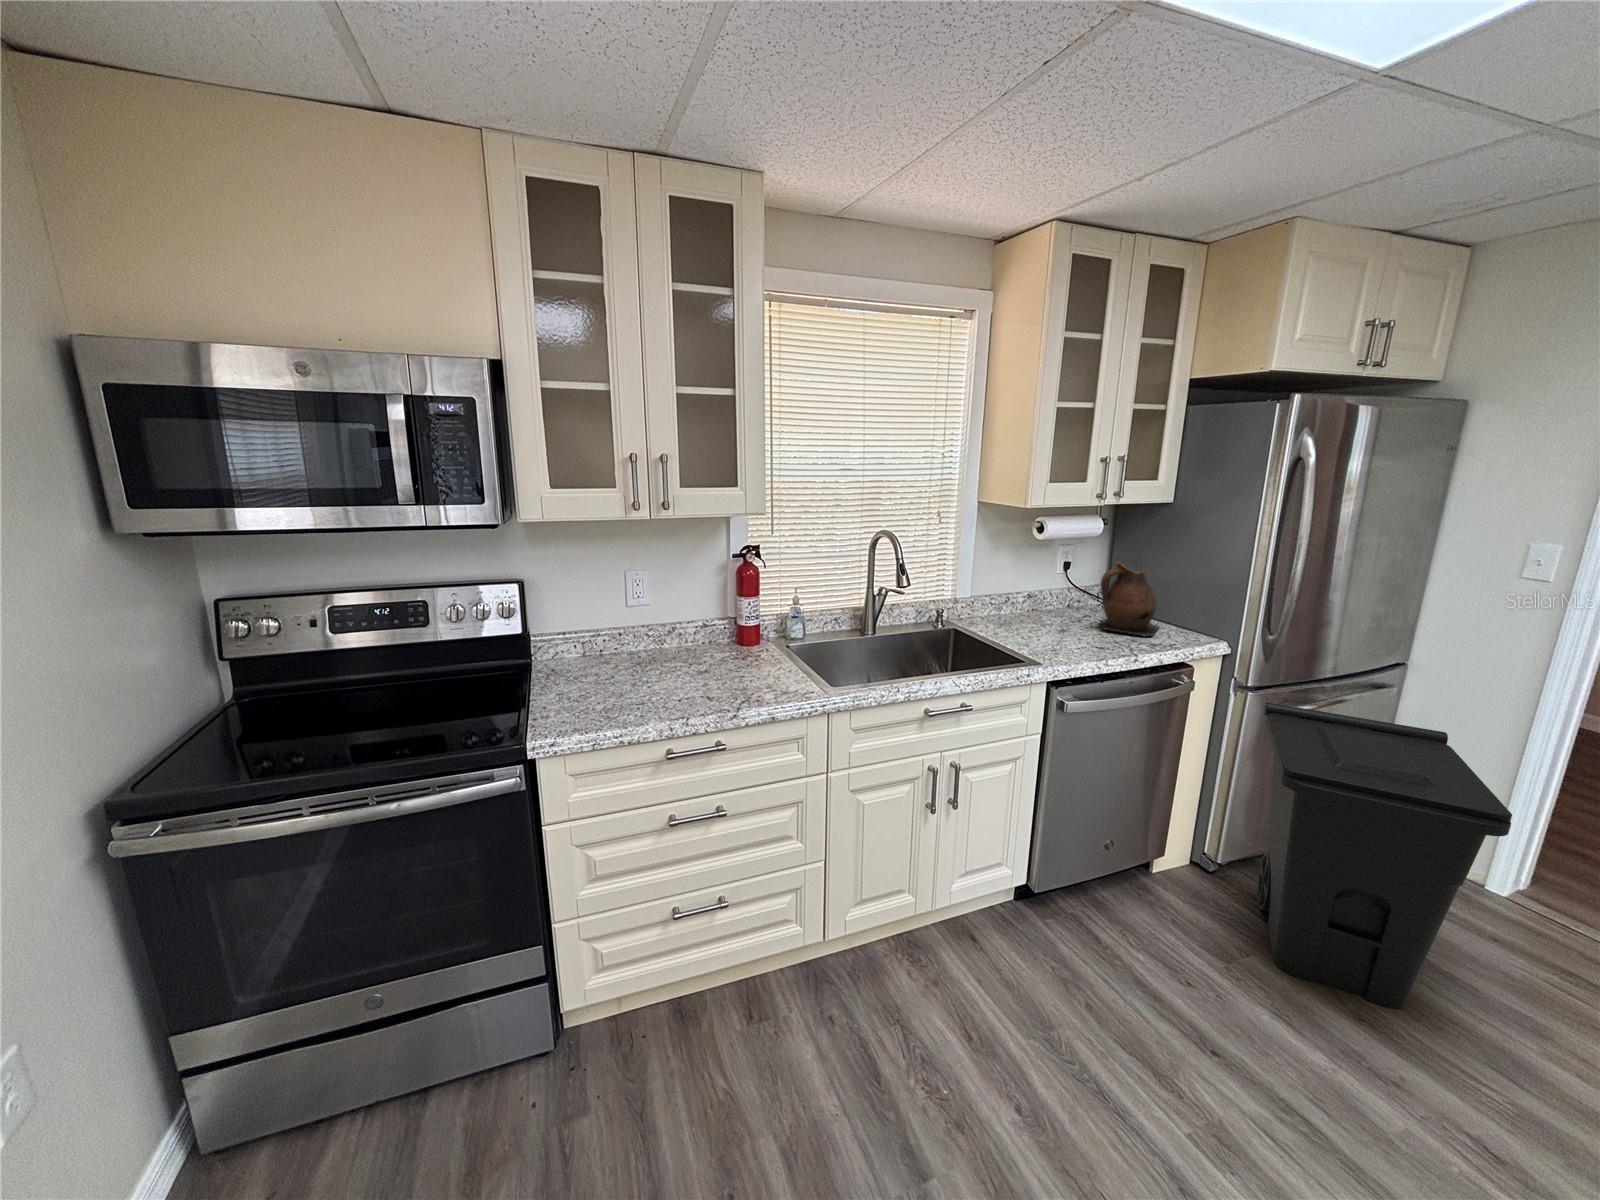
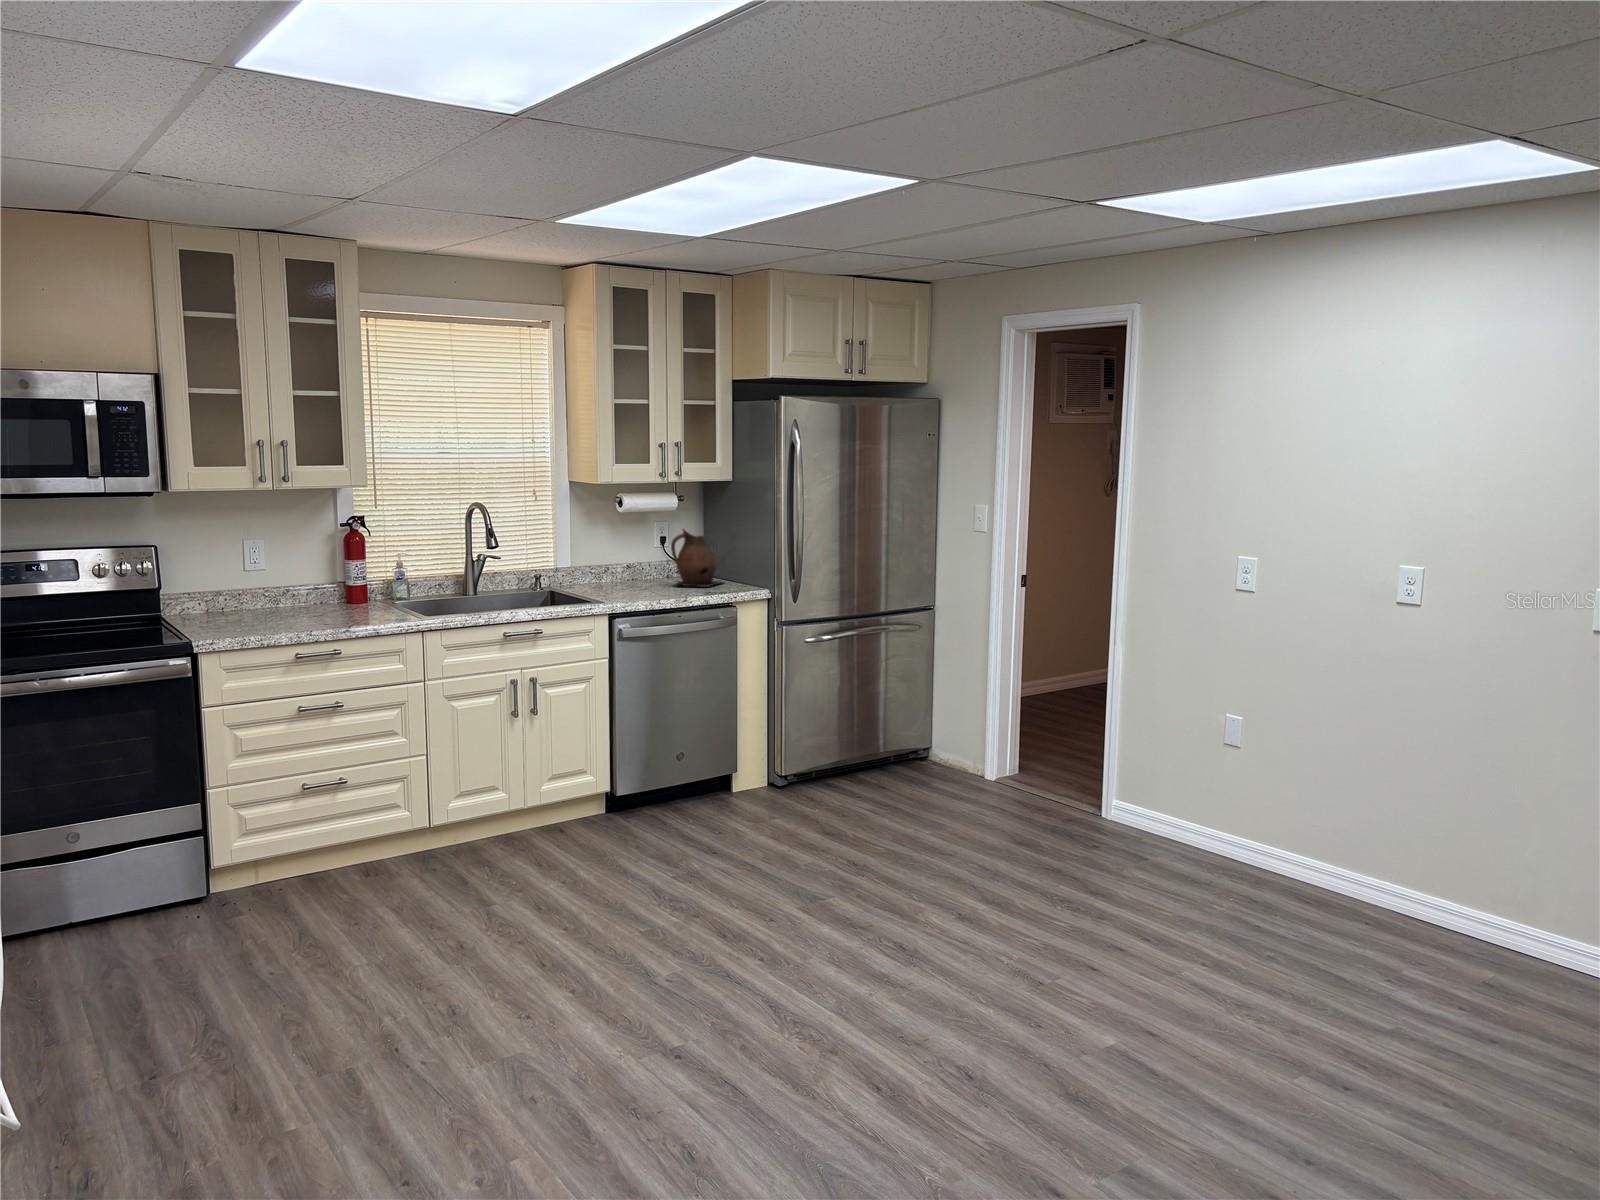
trash can: present [1258,702,1512,1009] -> none [766,634,902,826]

